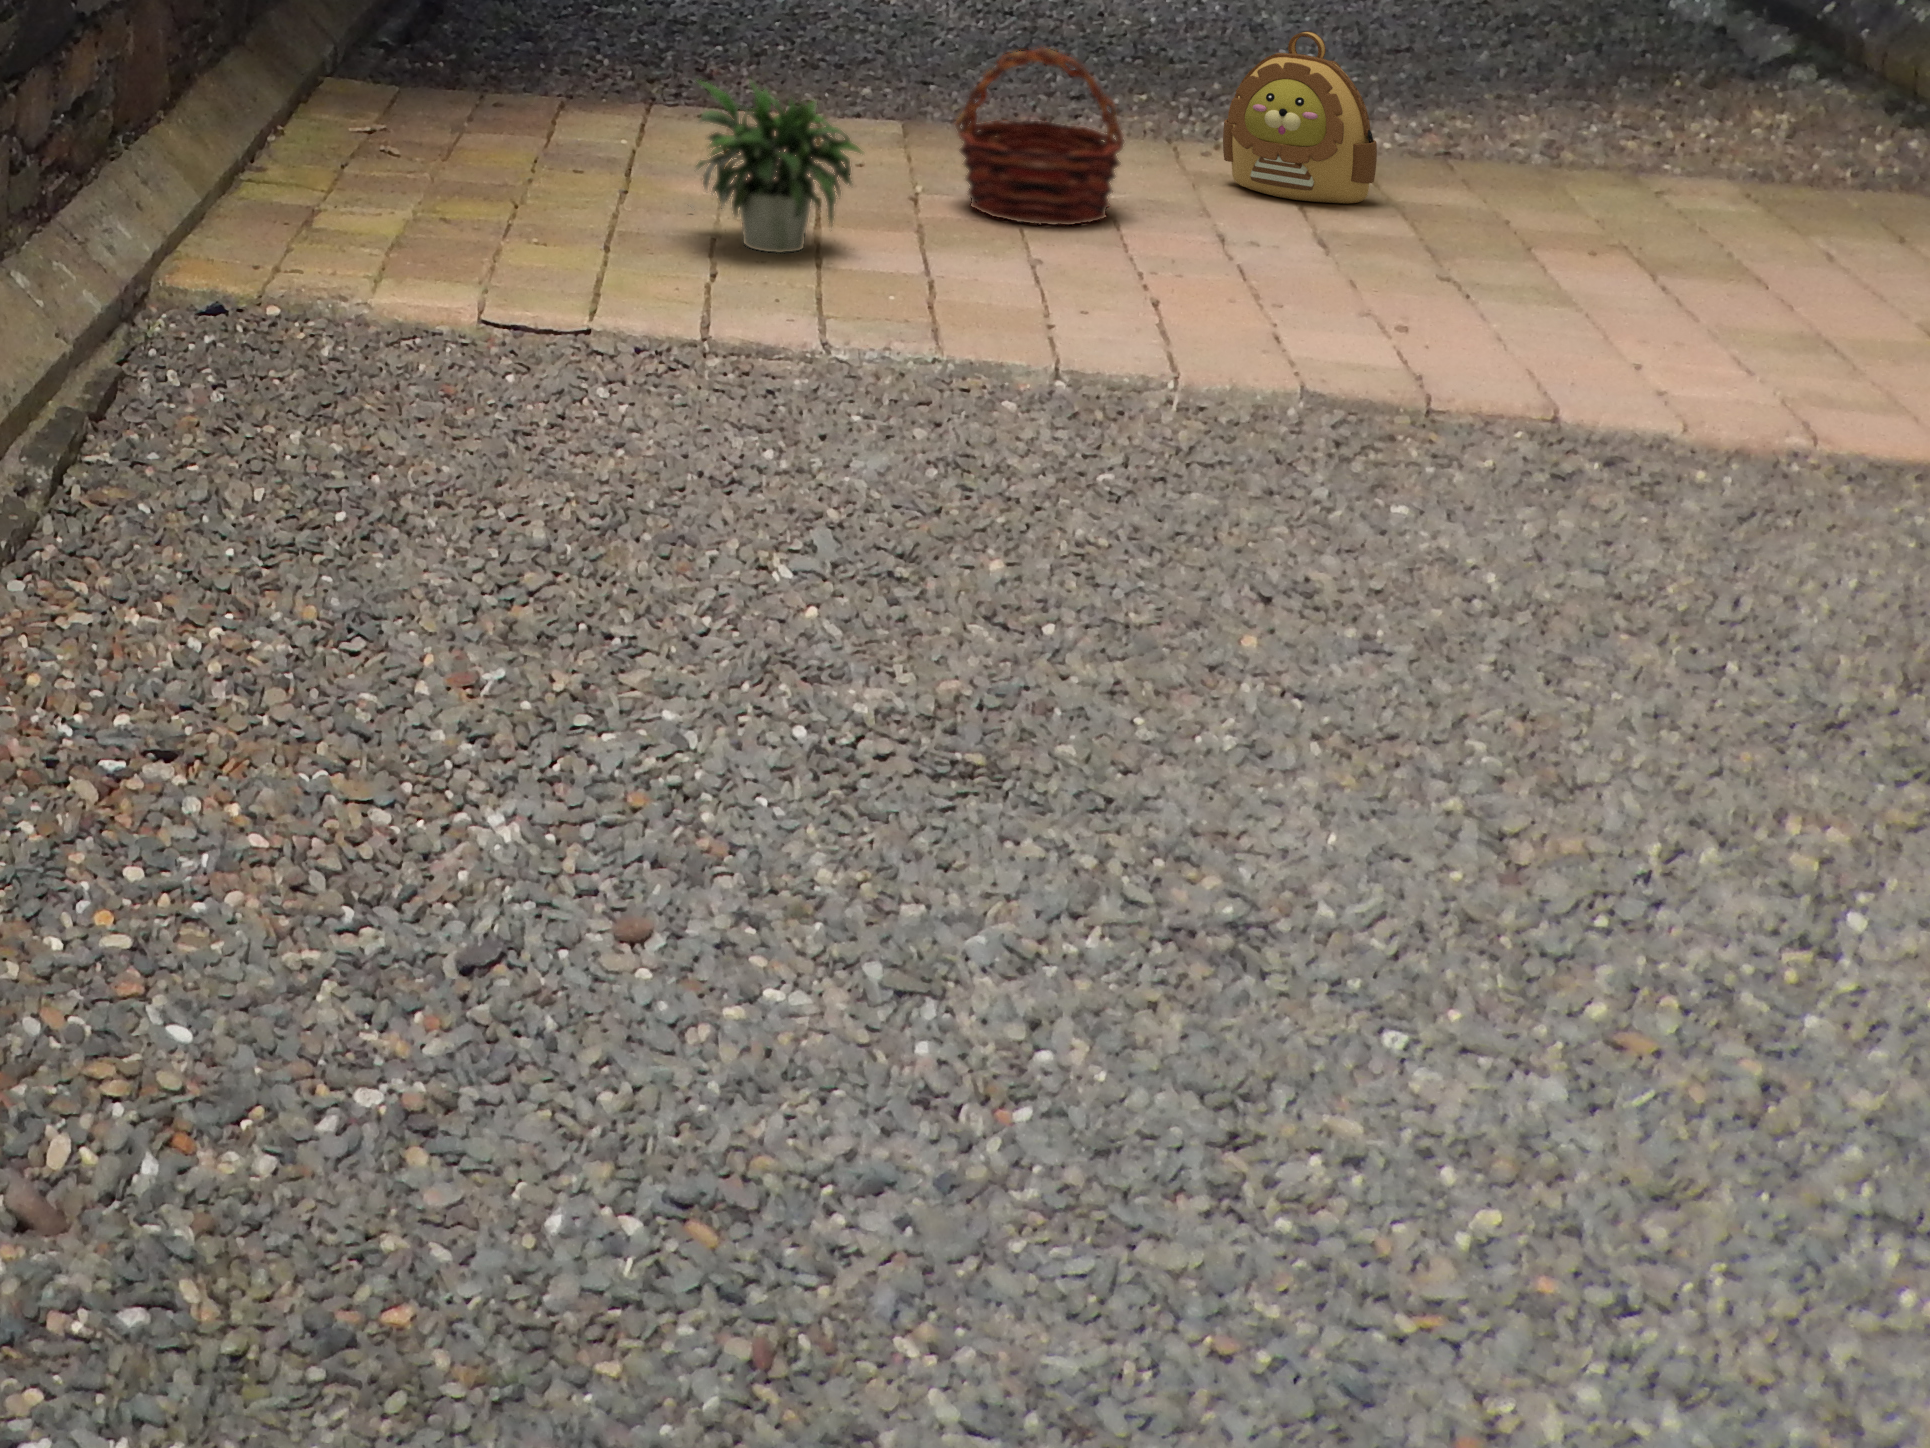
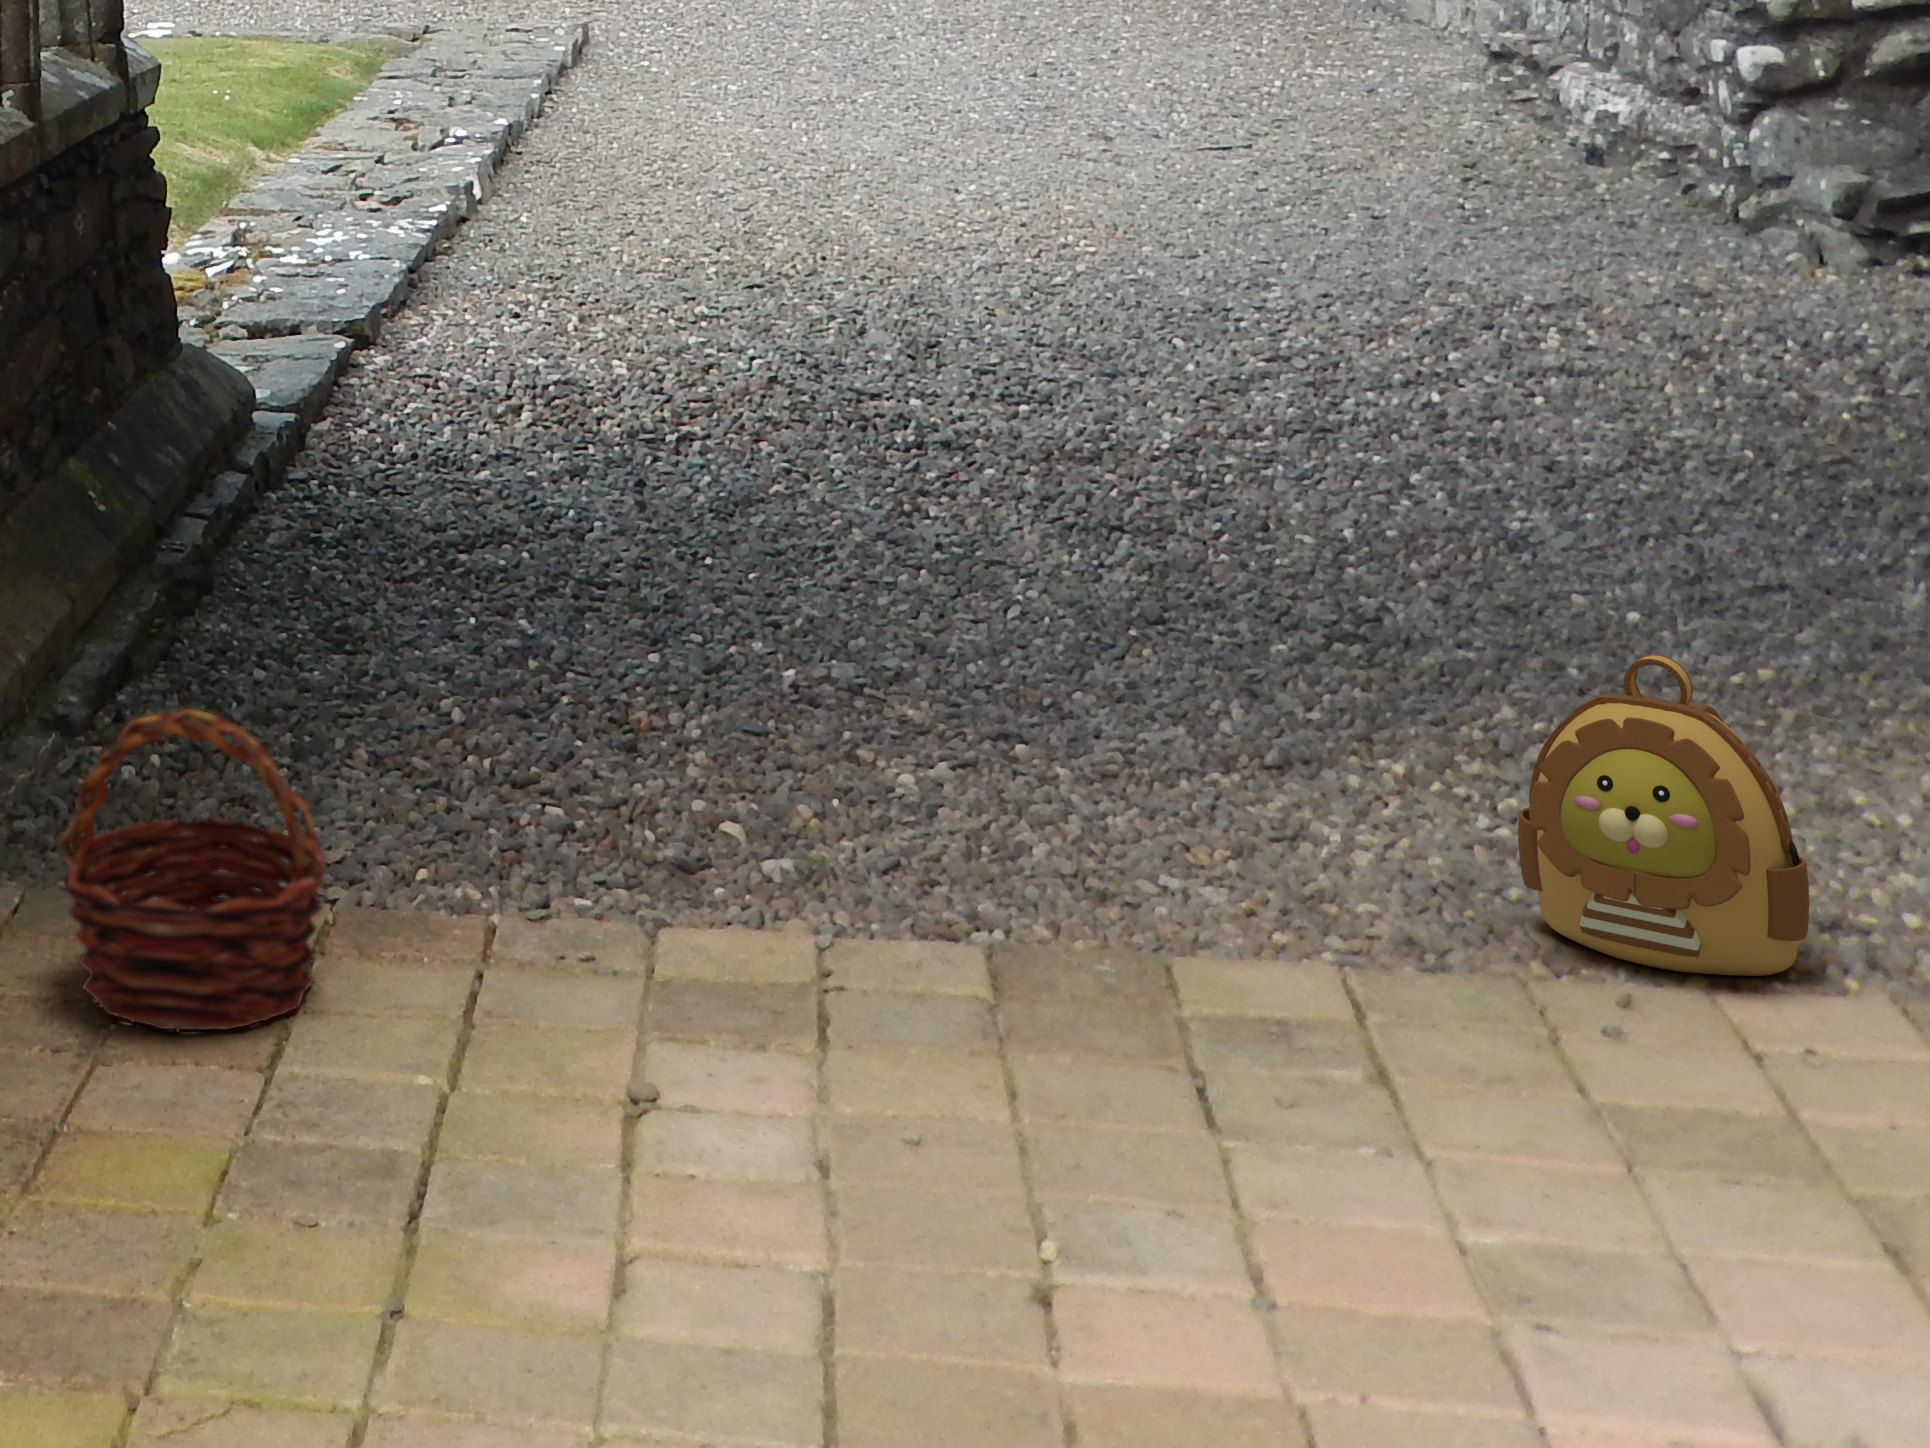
basket: present [955,48,1124,225] -> present [61,708,325,1031]
potted plant: present [697,80,862,253] -> none [568,827,890,1191]

